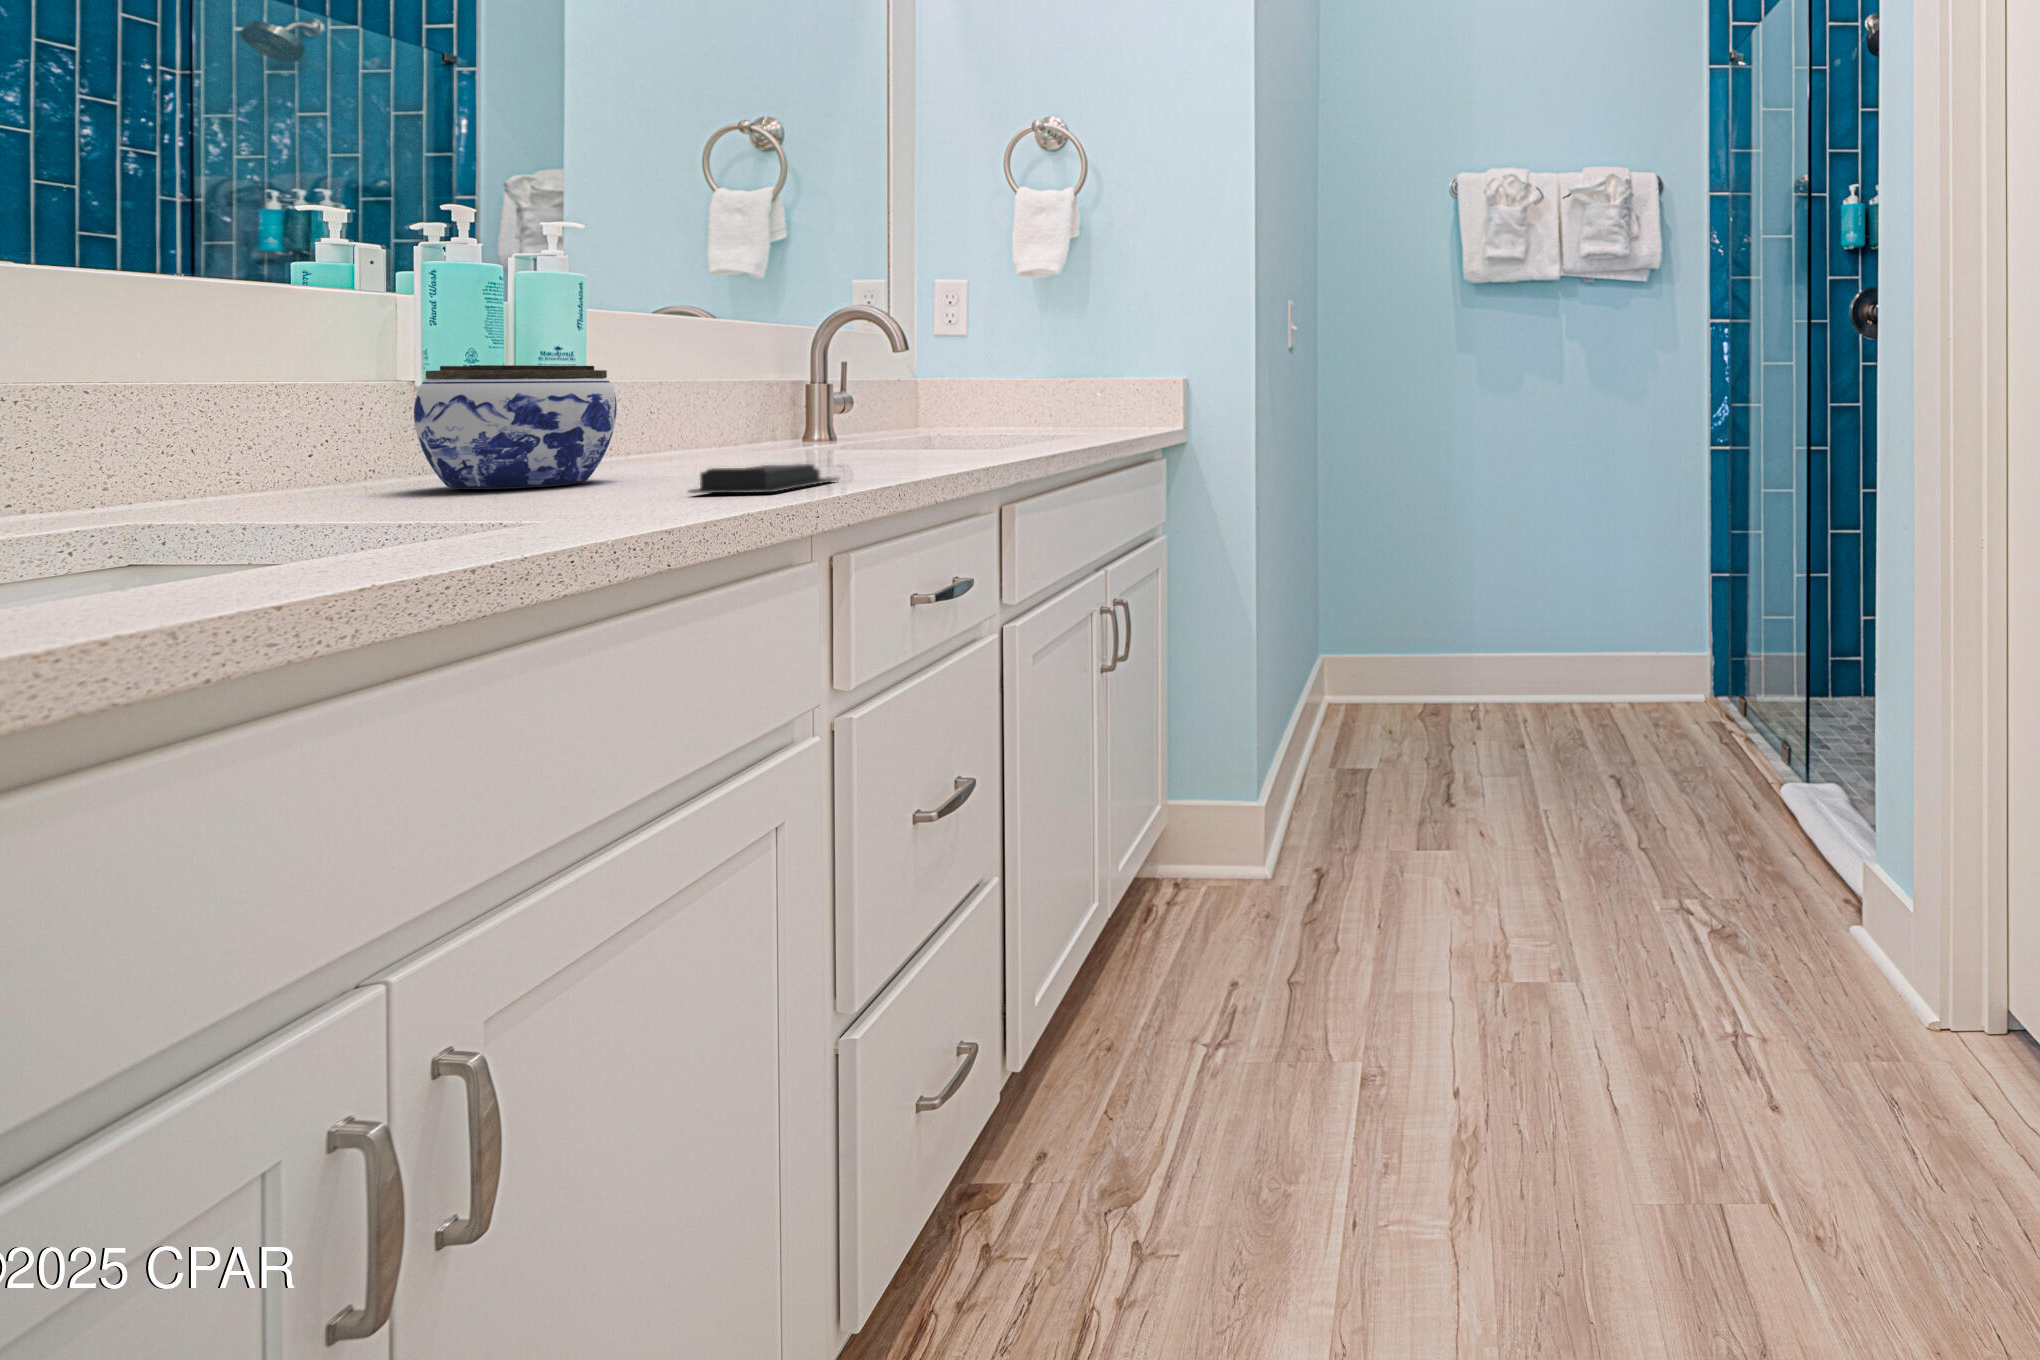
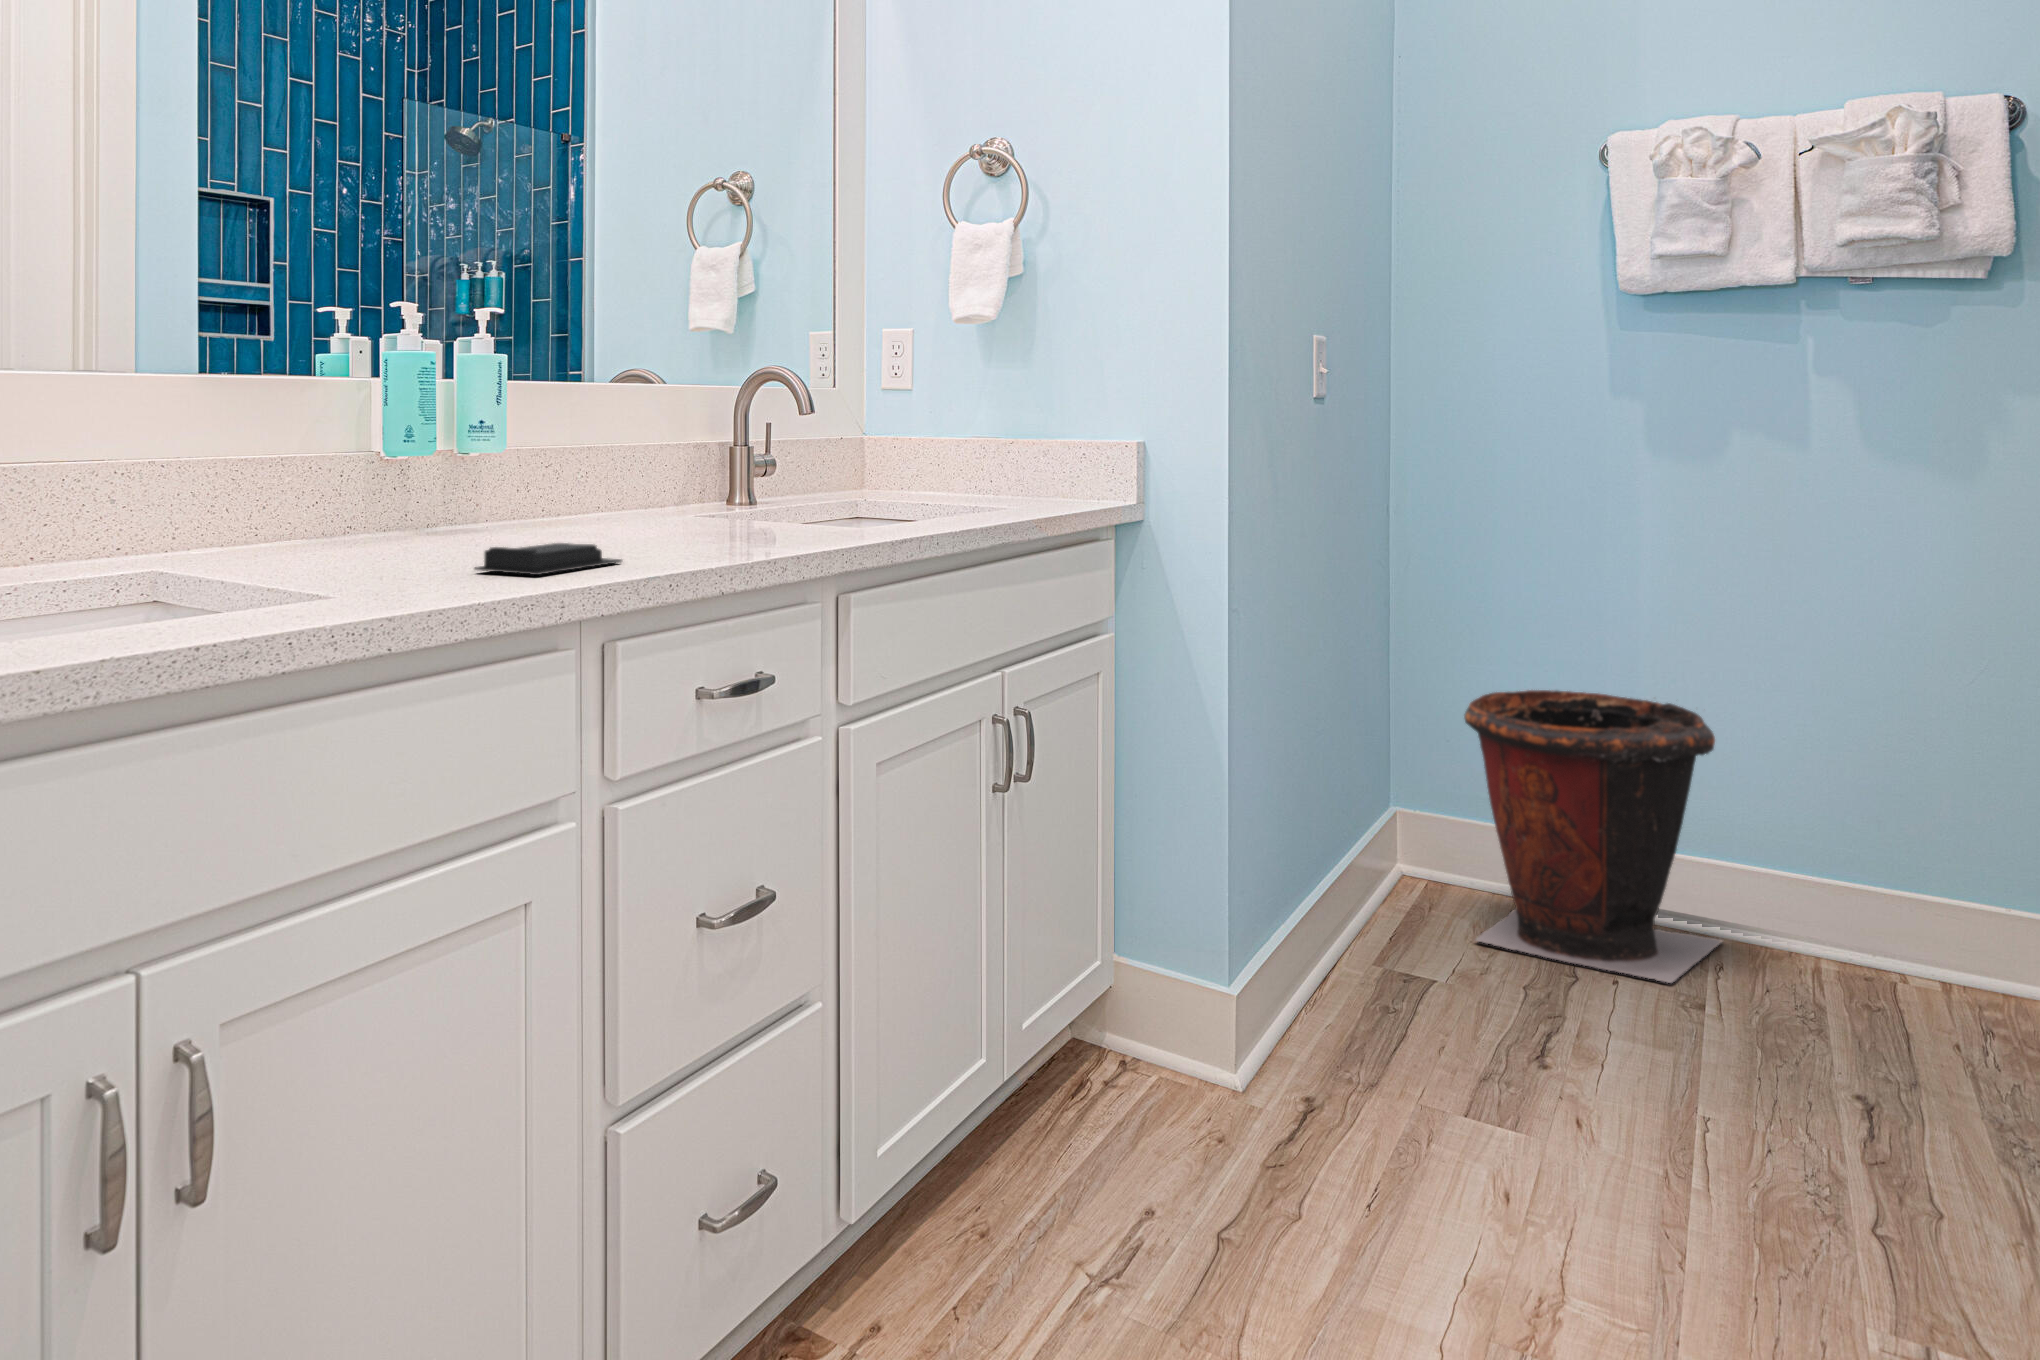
jar: present [414,365,617,489] -> none [309,432,465,549]
waste bin: none [1373,557,1531,746] -> present [1464,690,1722,983]

